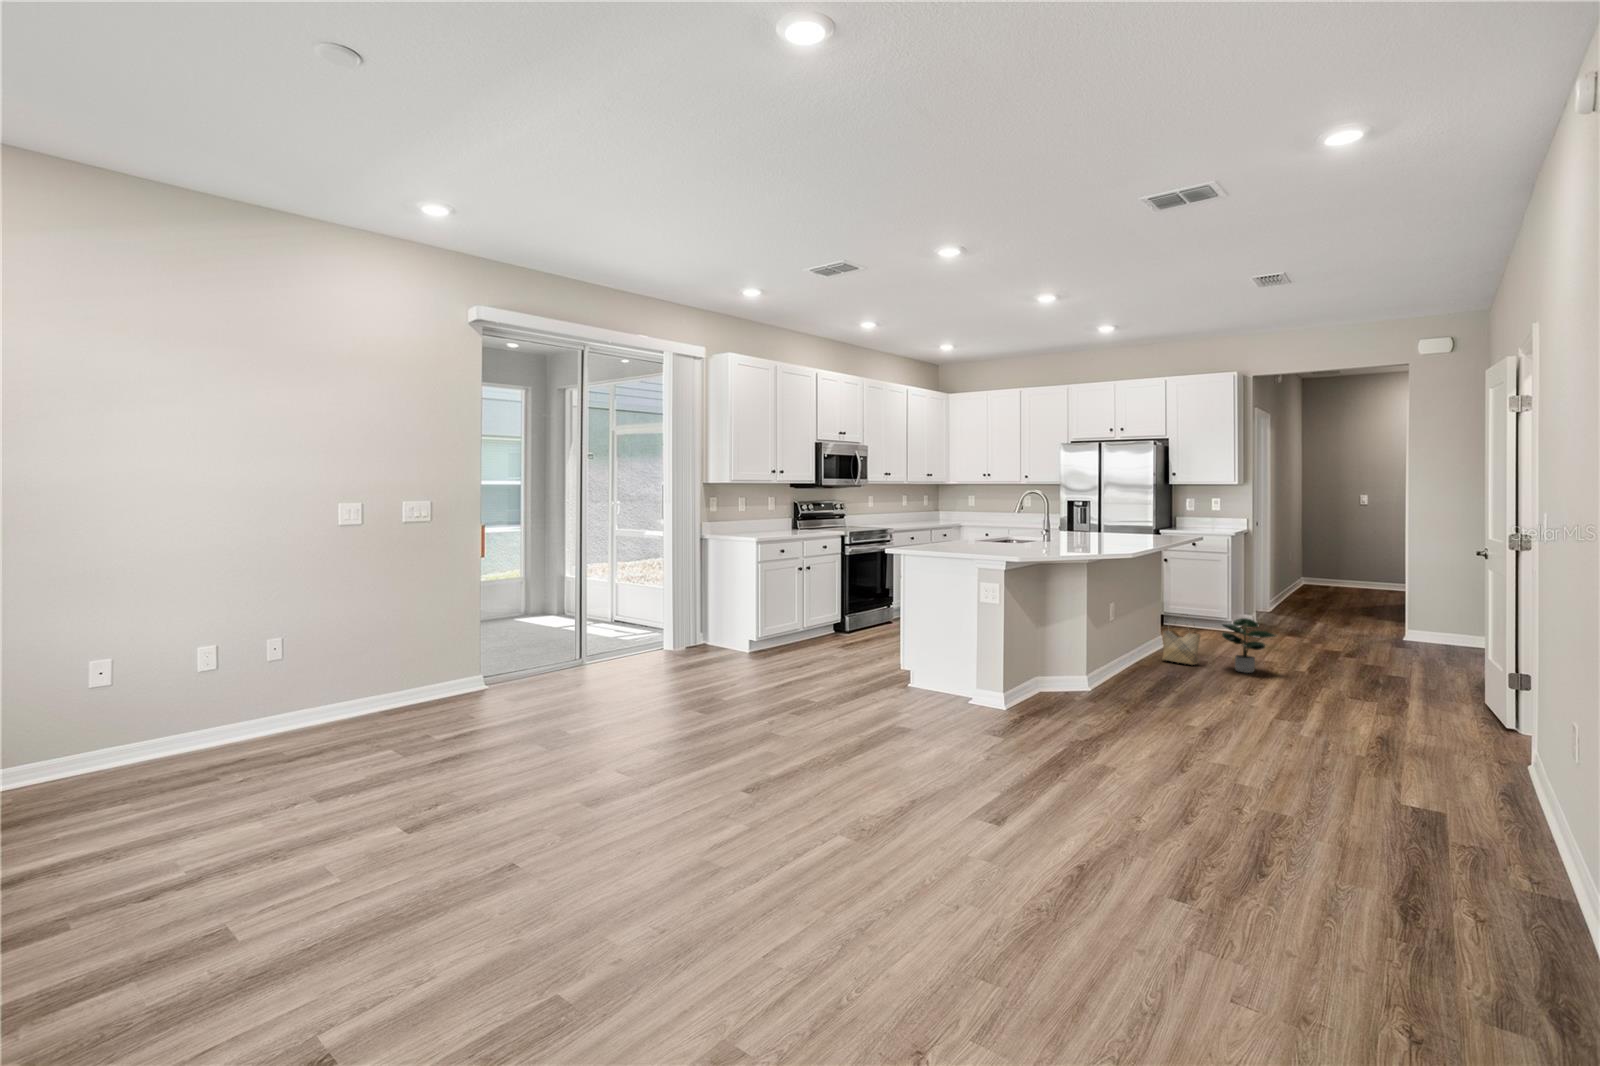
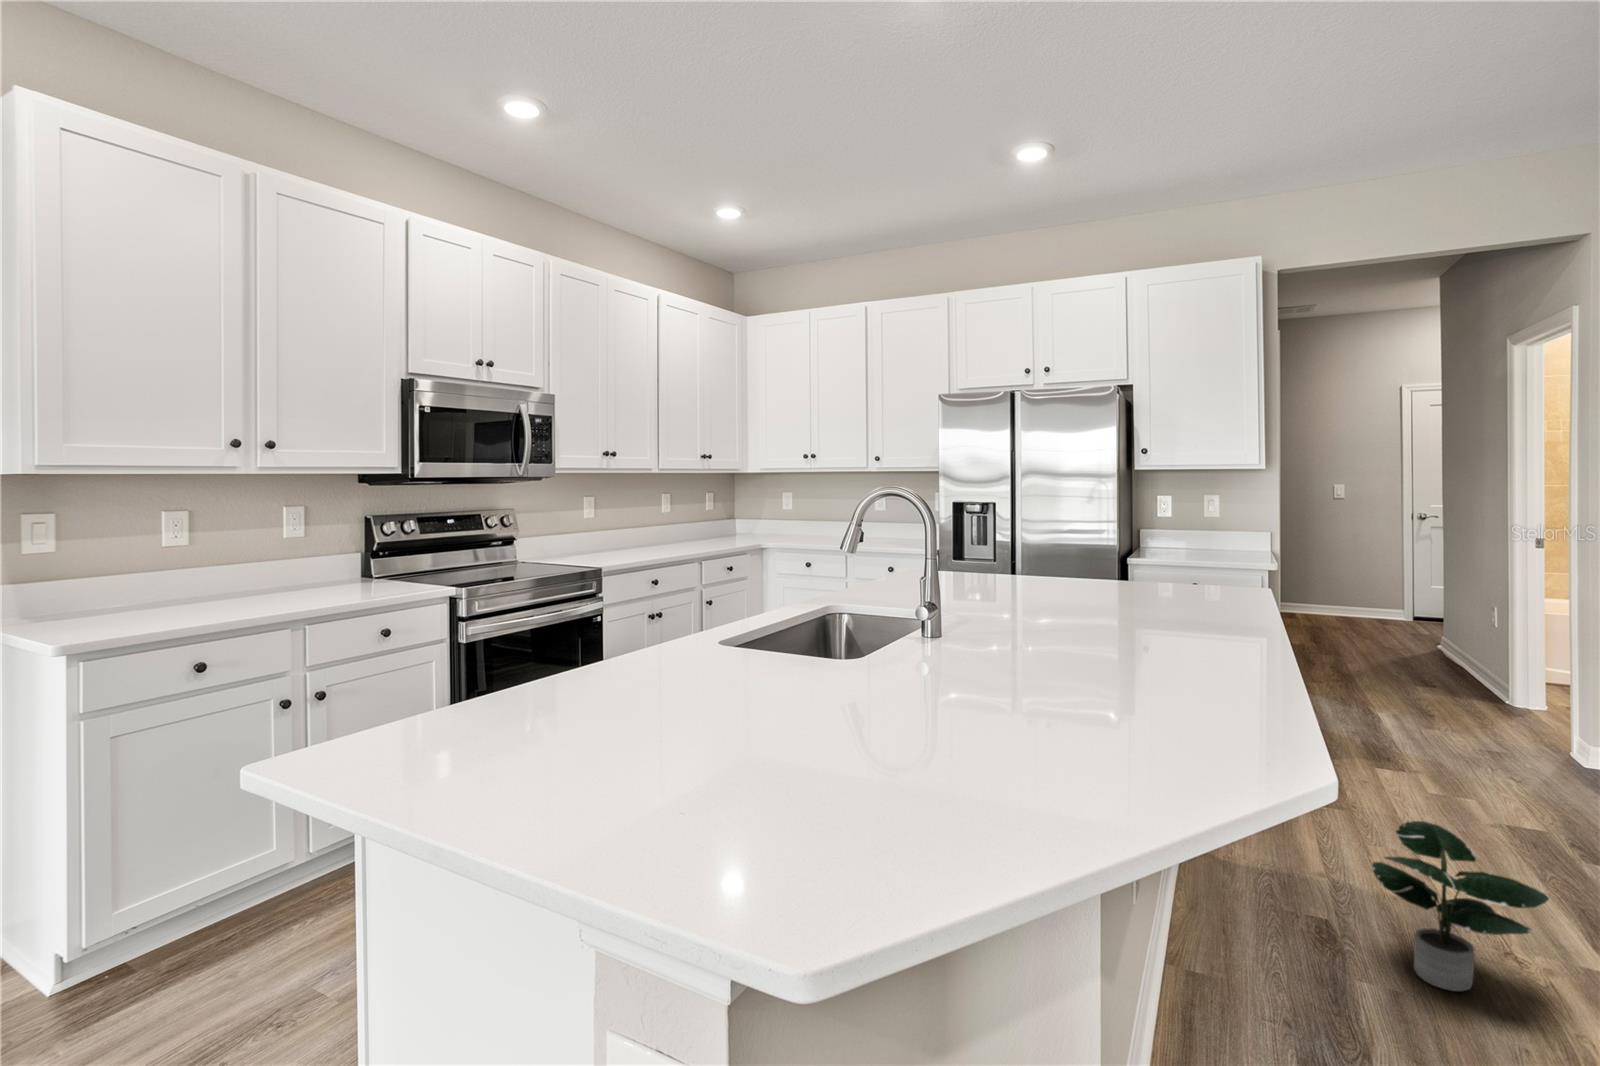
woven basket: present [1162,630,1201,665] -> none [1206,804,1313,950]

